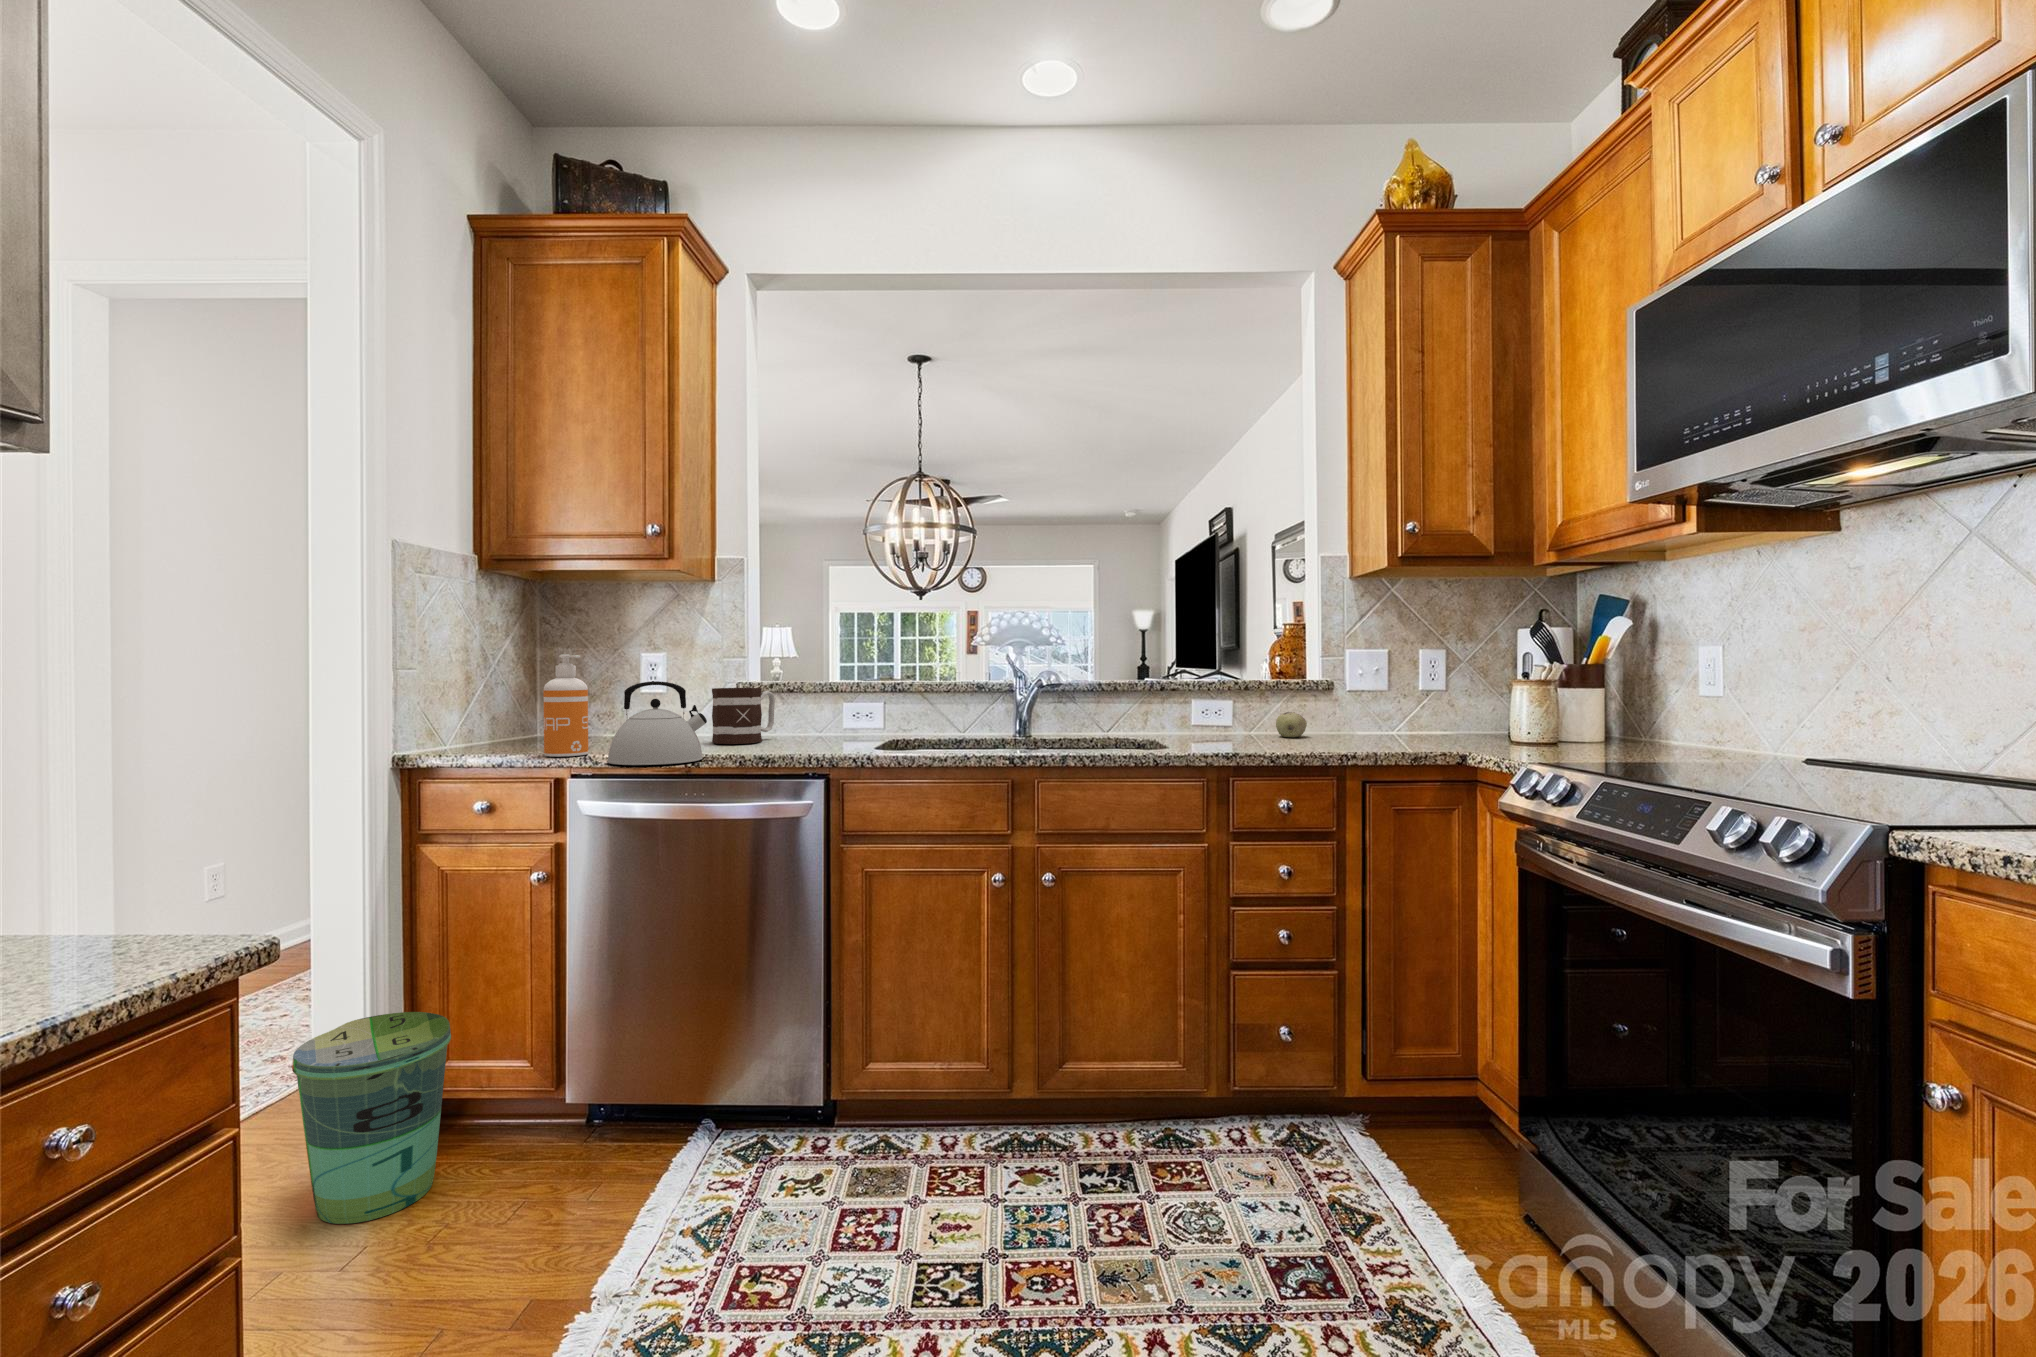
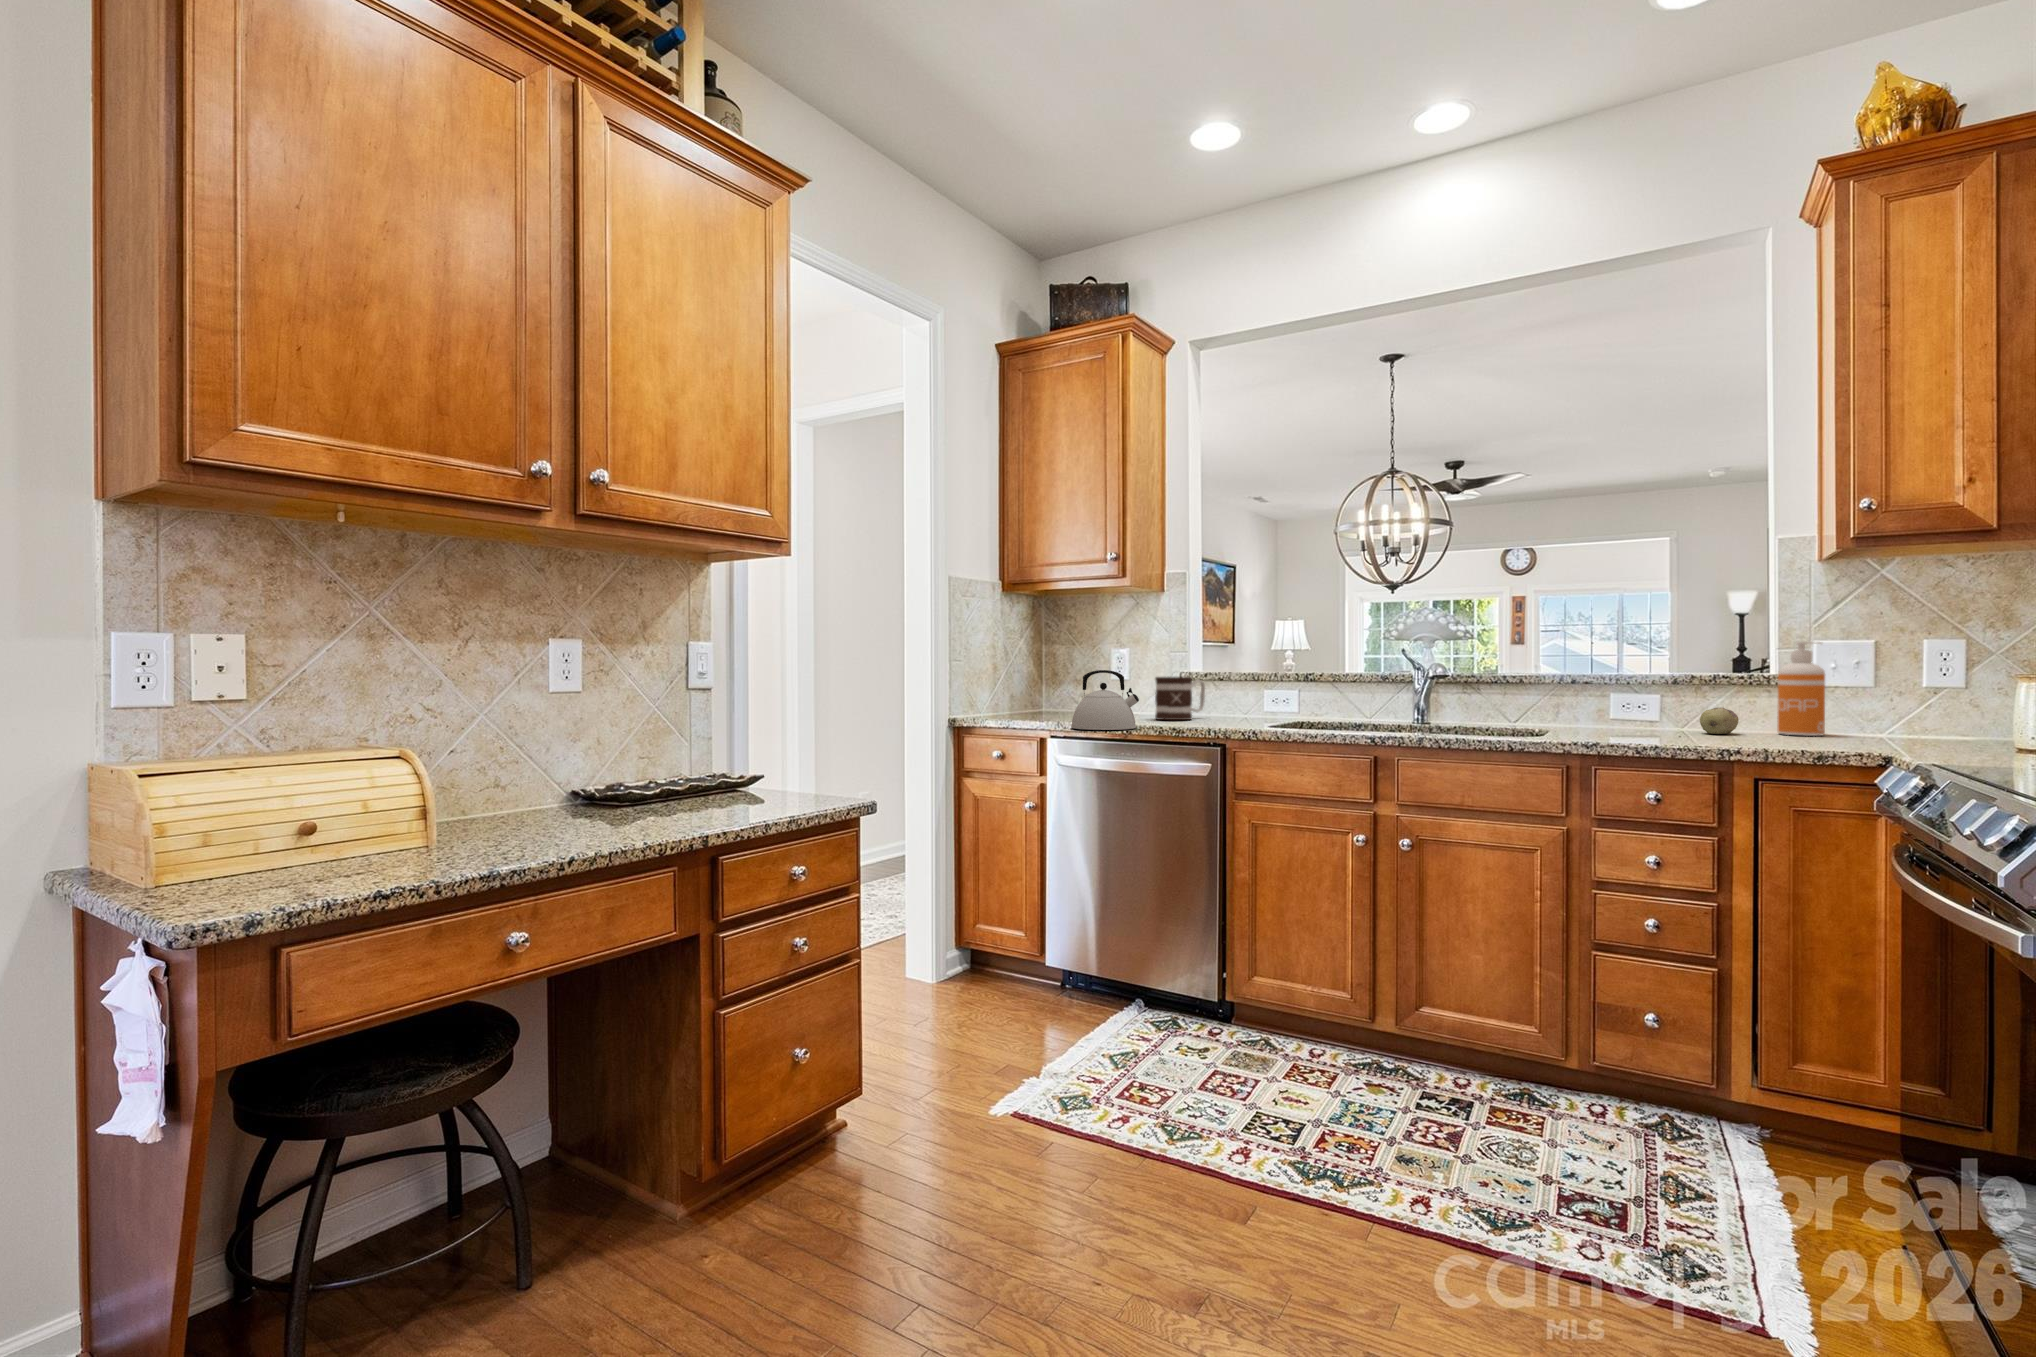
soap dispenser: present [543,655,588,757] -> present [1777,641,1825,736]
trash can: present [292,1012,451,1224] -> none [894,885,977,1008]

